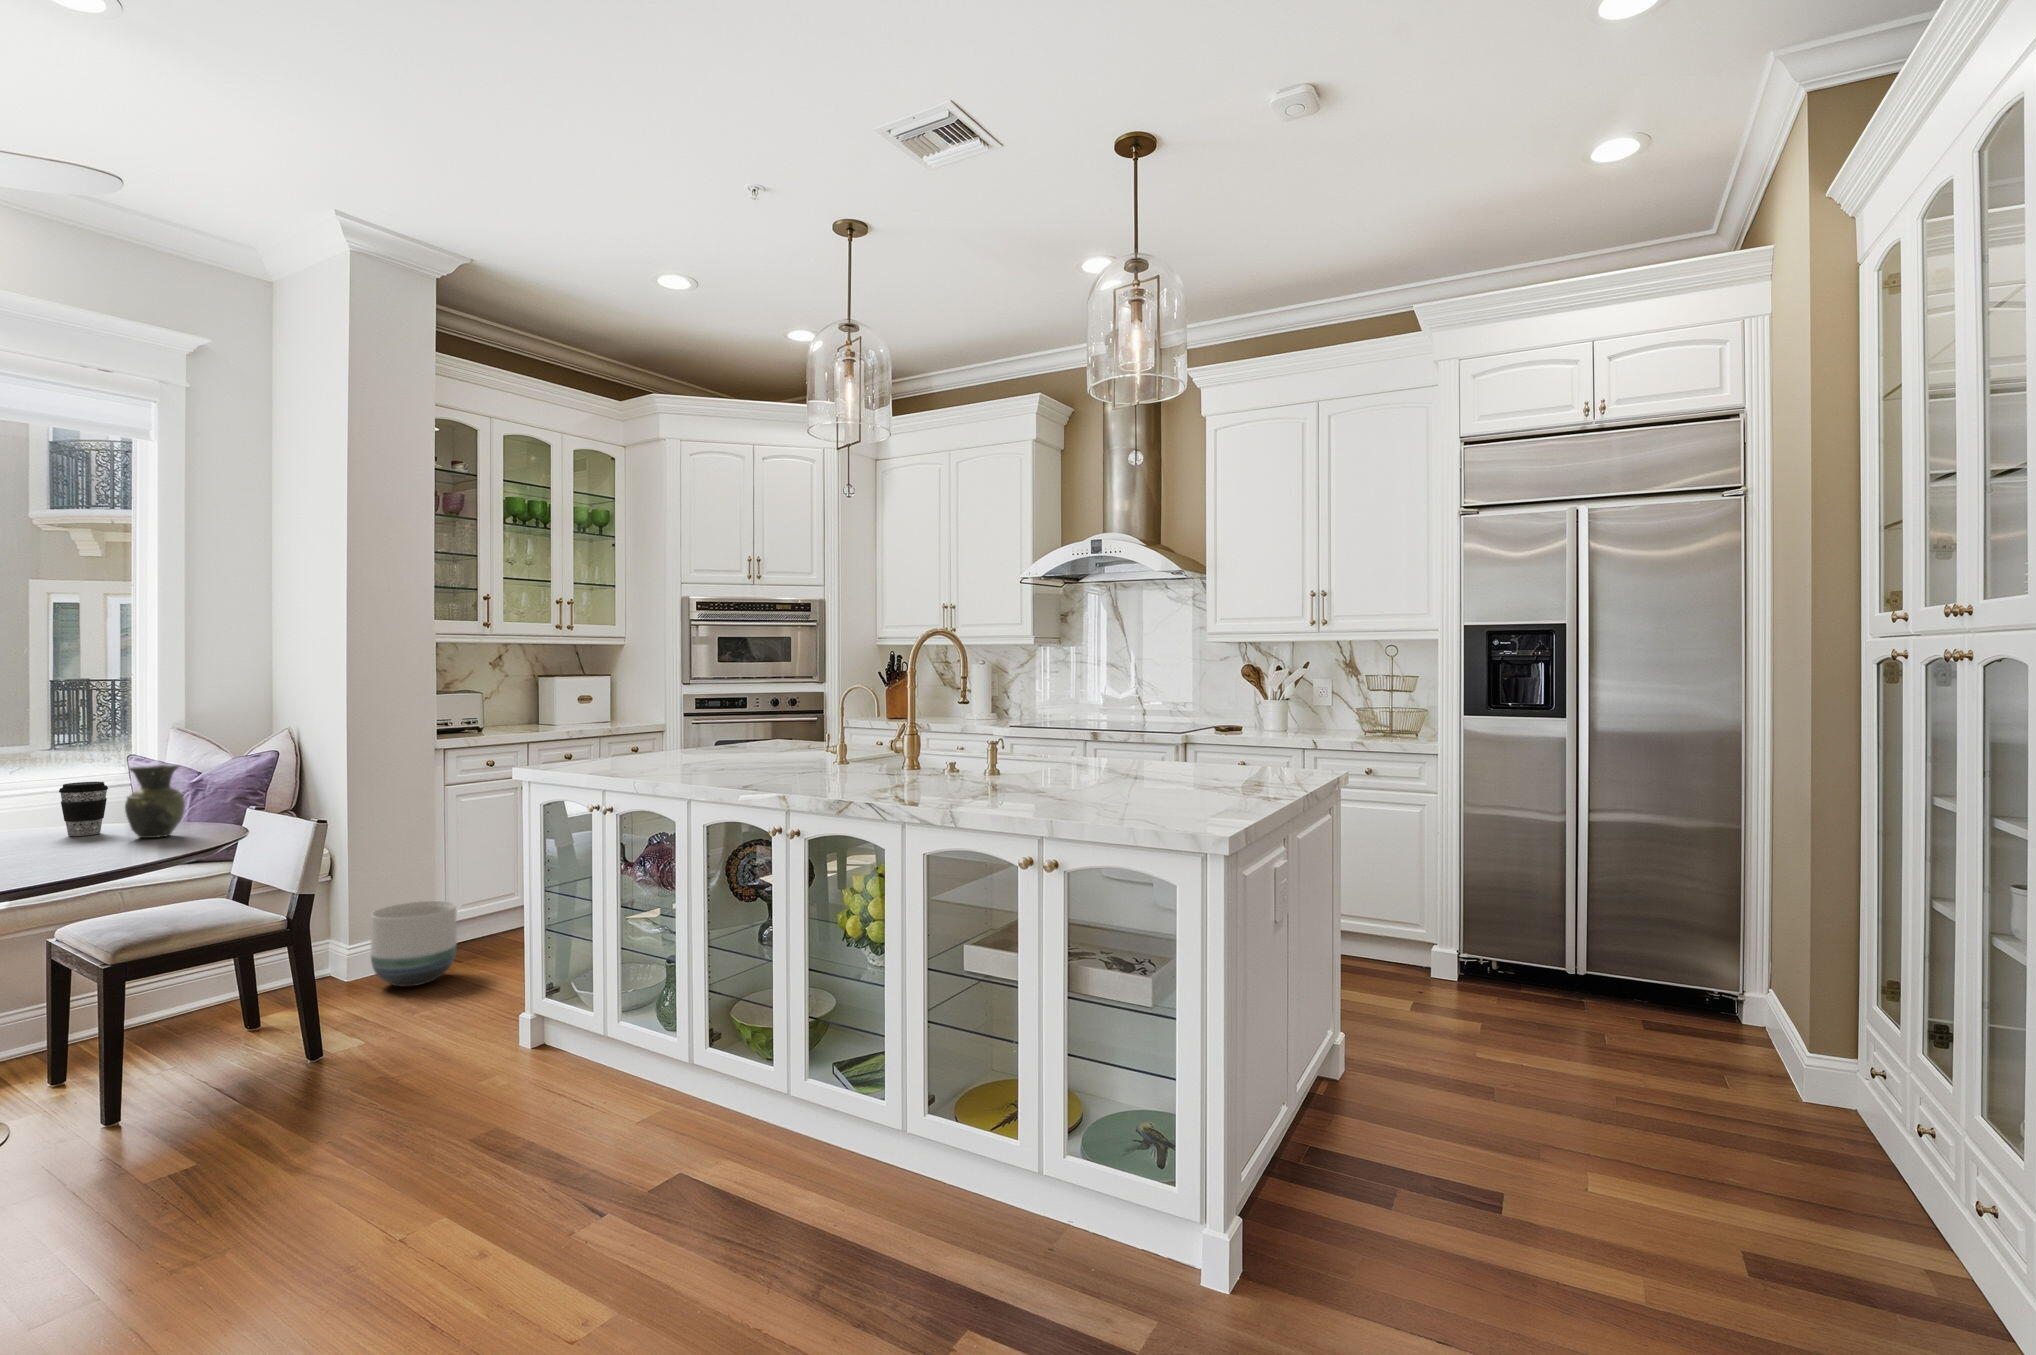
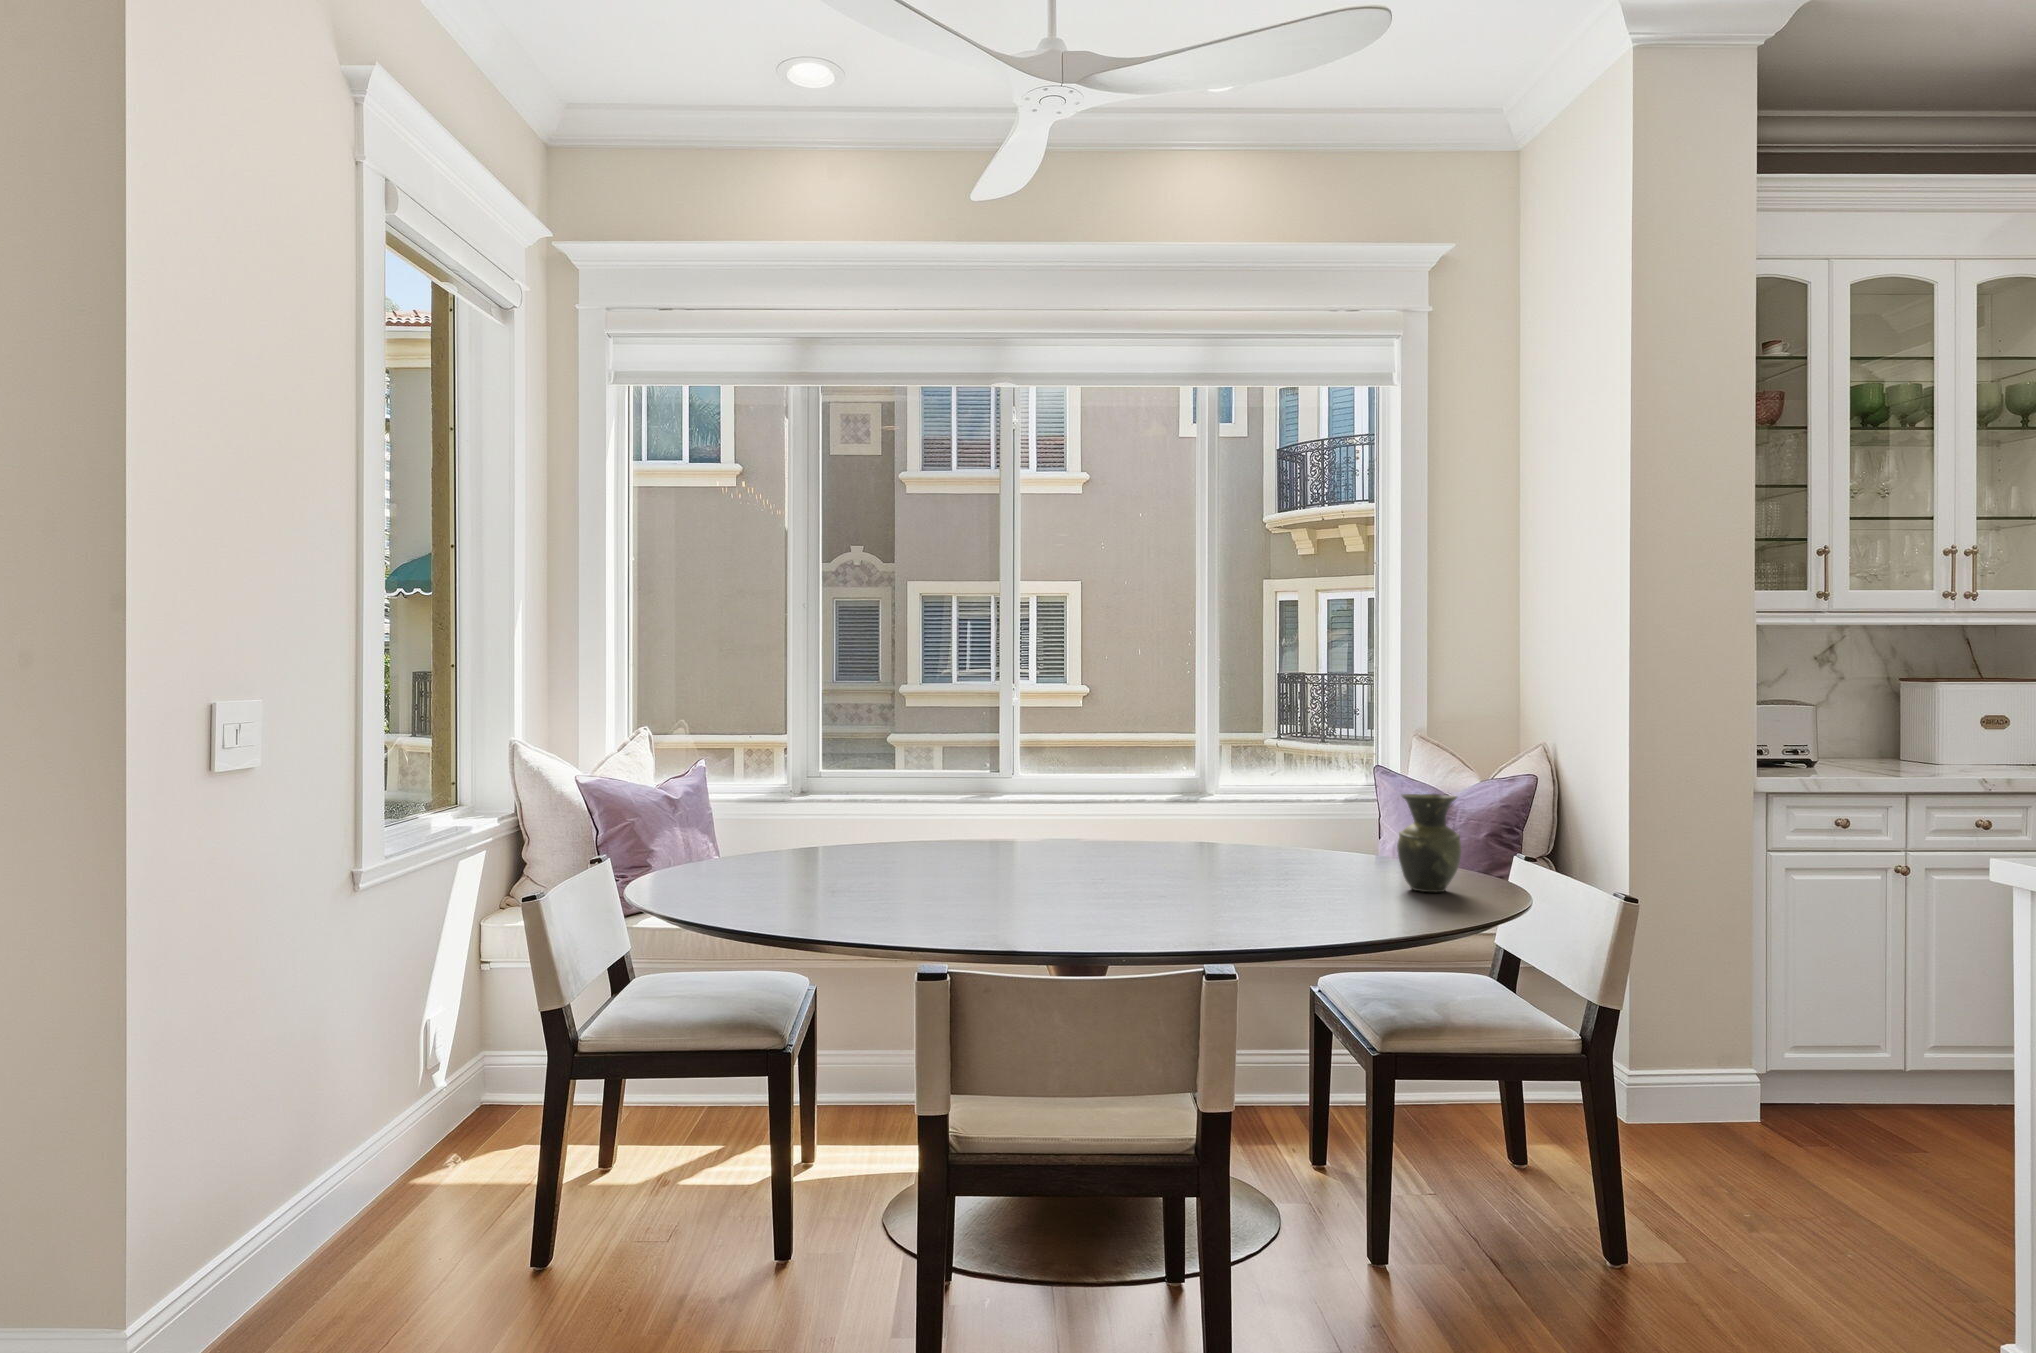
coffee cup: present [59,782,108,836] -> none [1330,807,1377,875]
planter: present [371,901,457,987] -> none [1659,1022,1787,1157]

